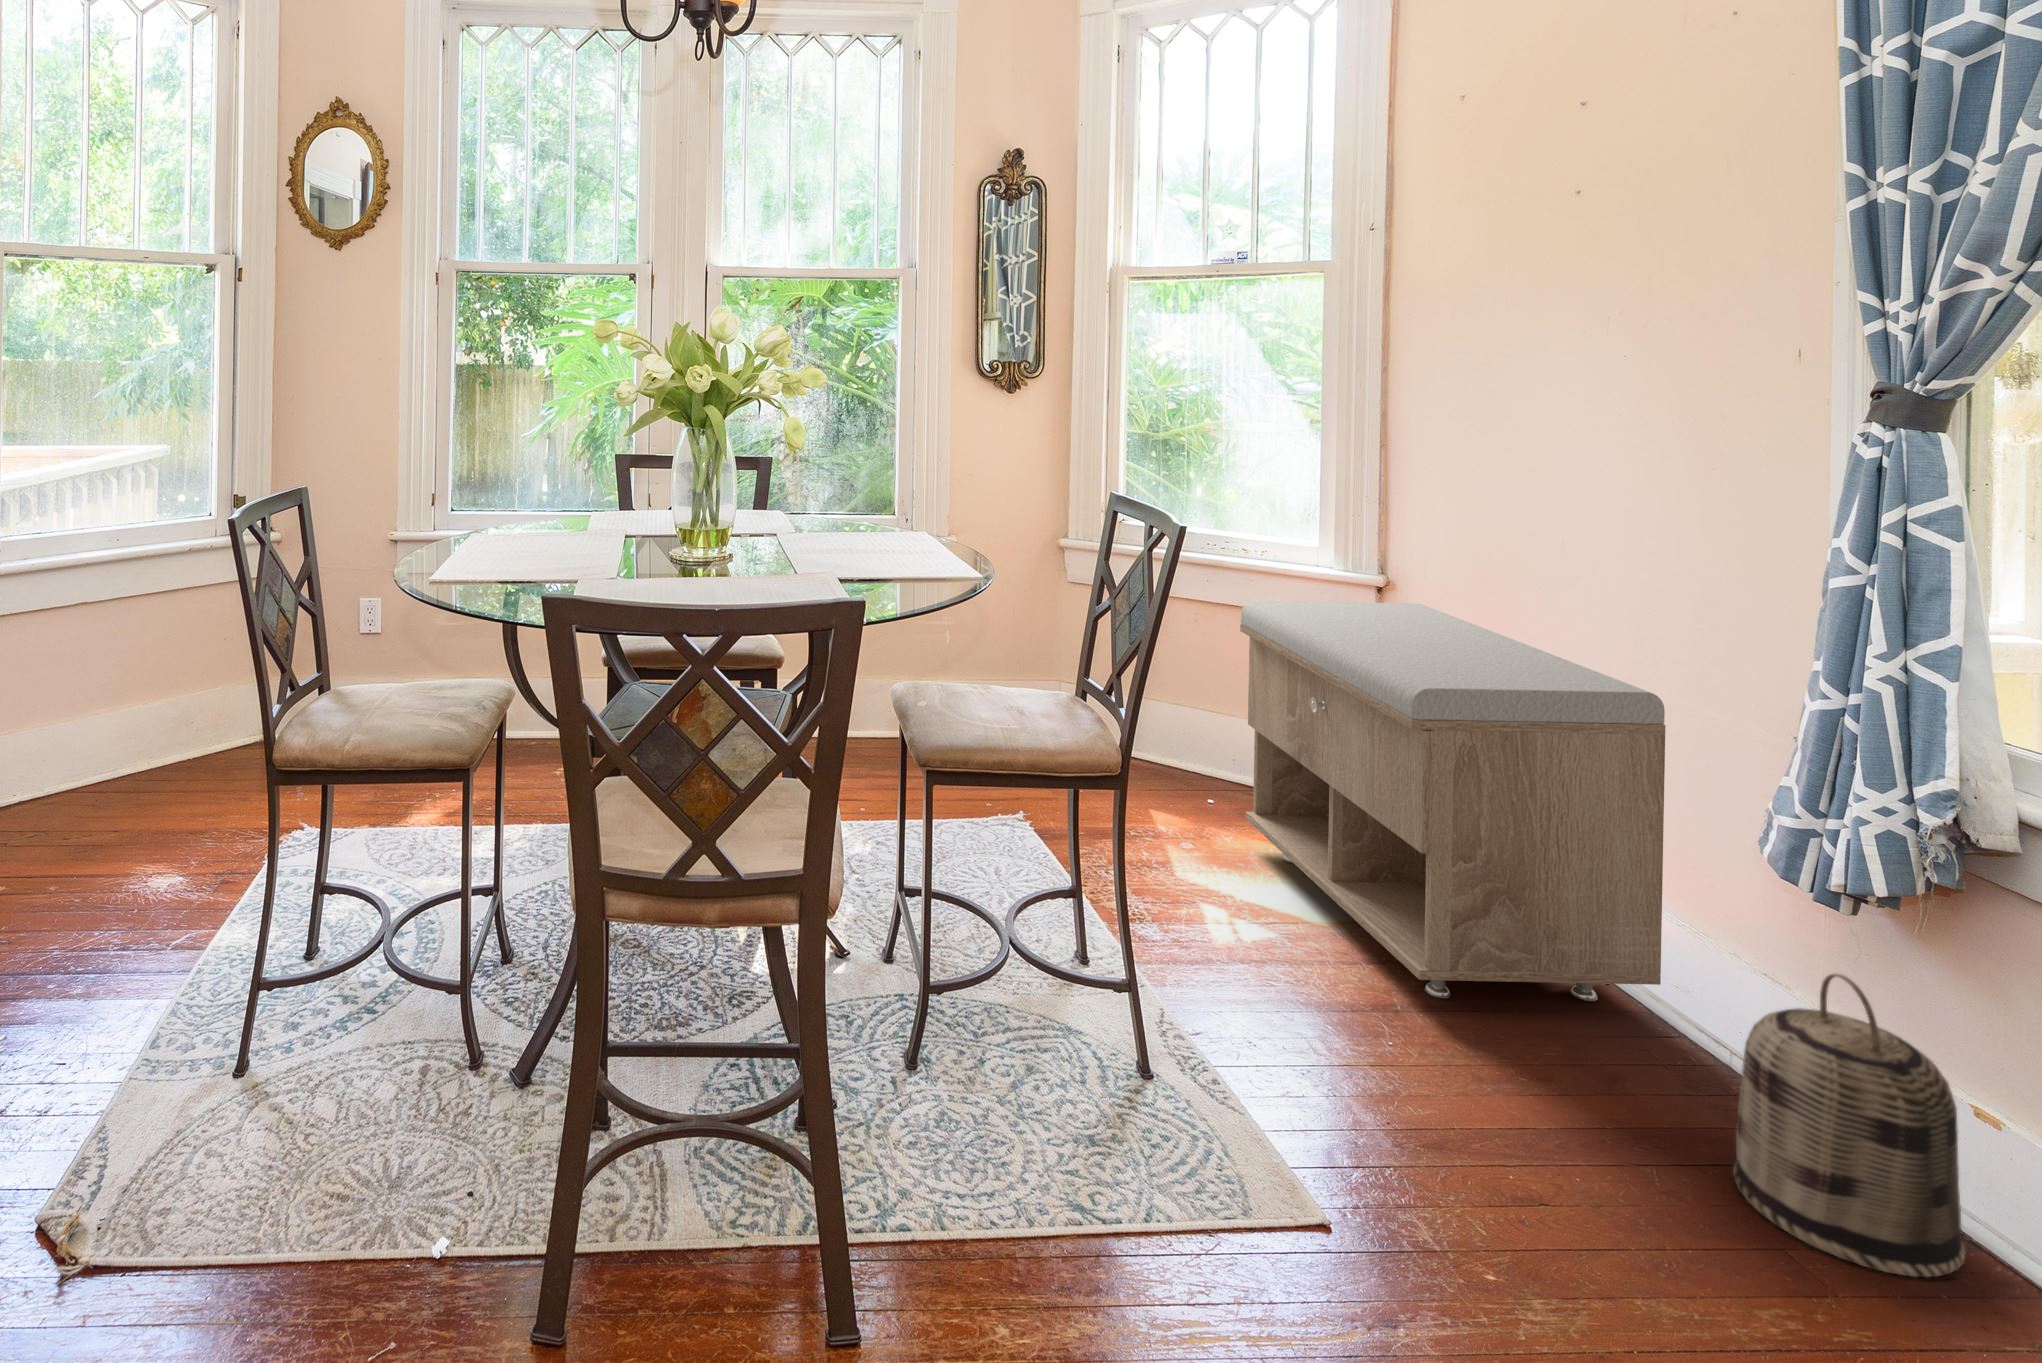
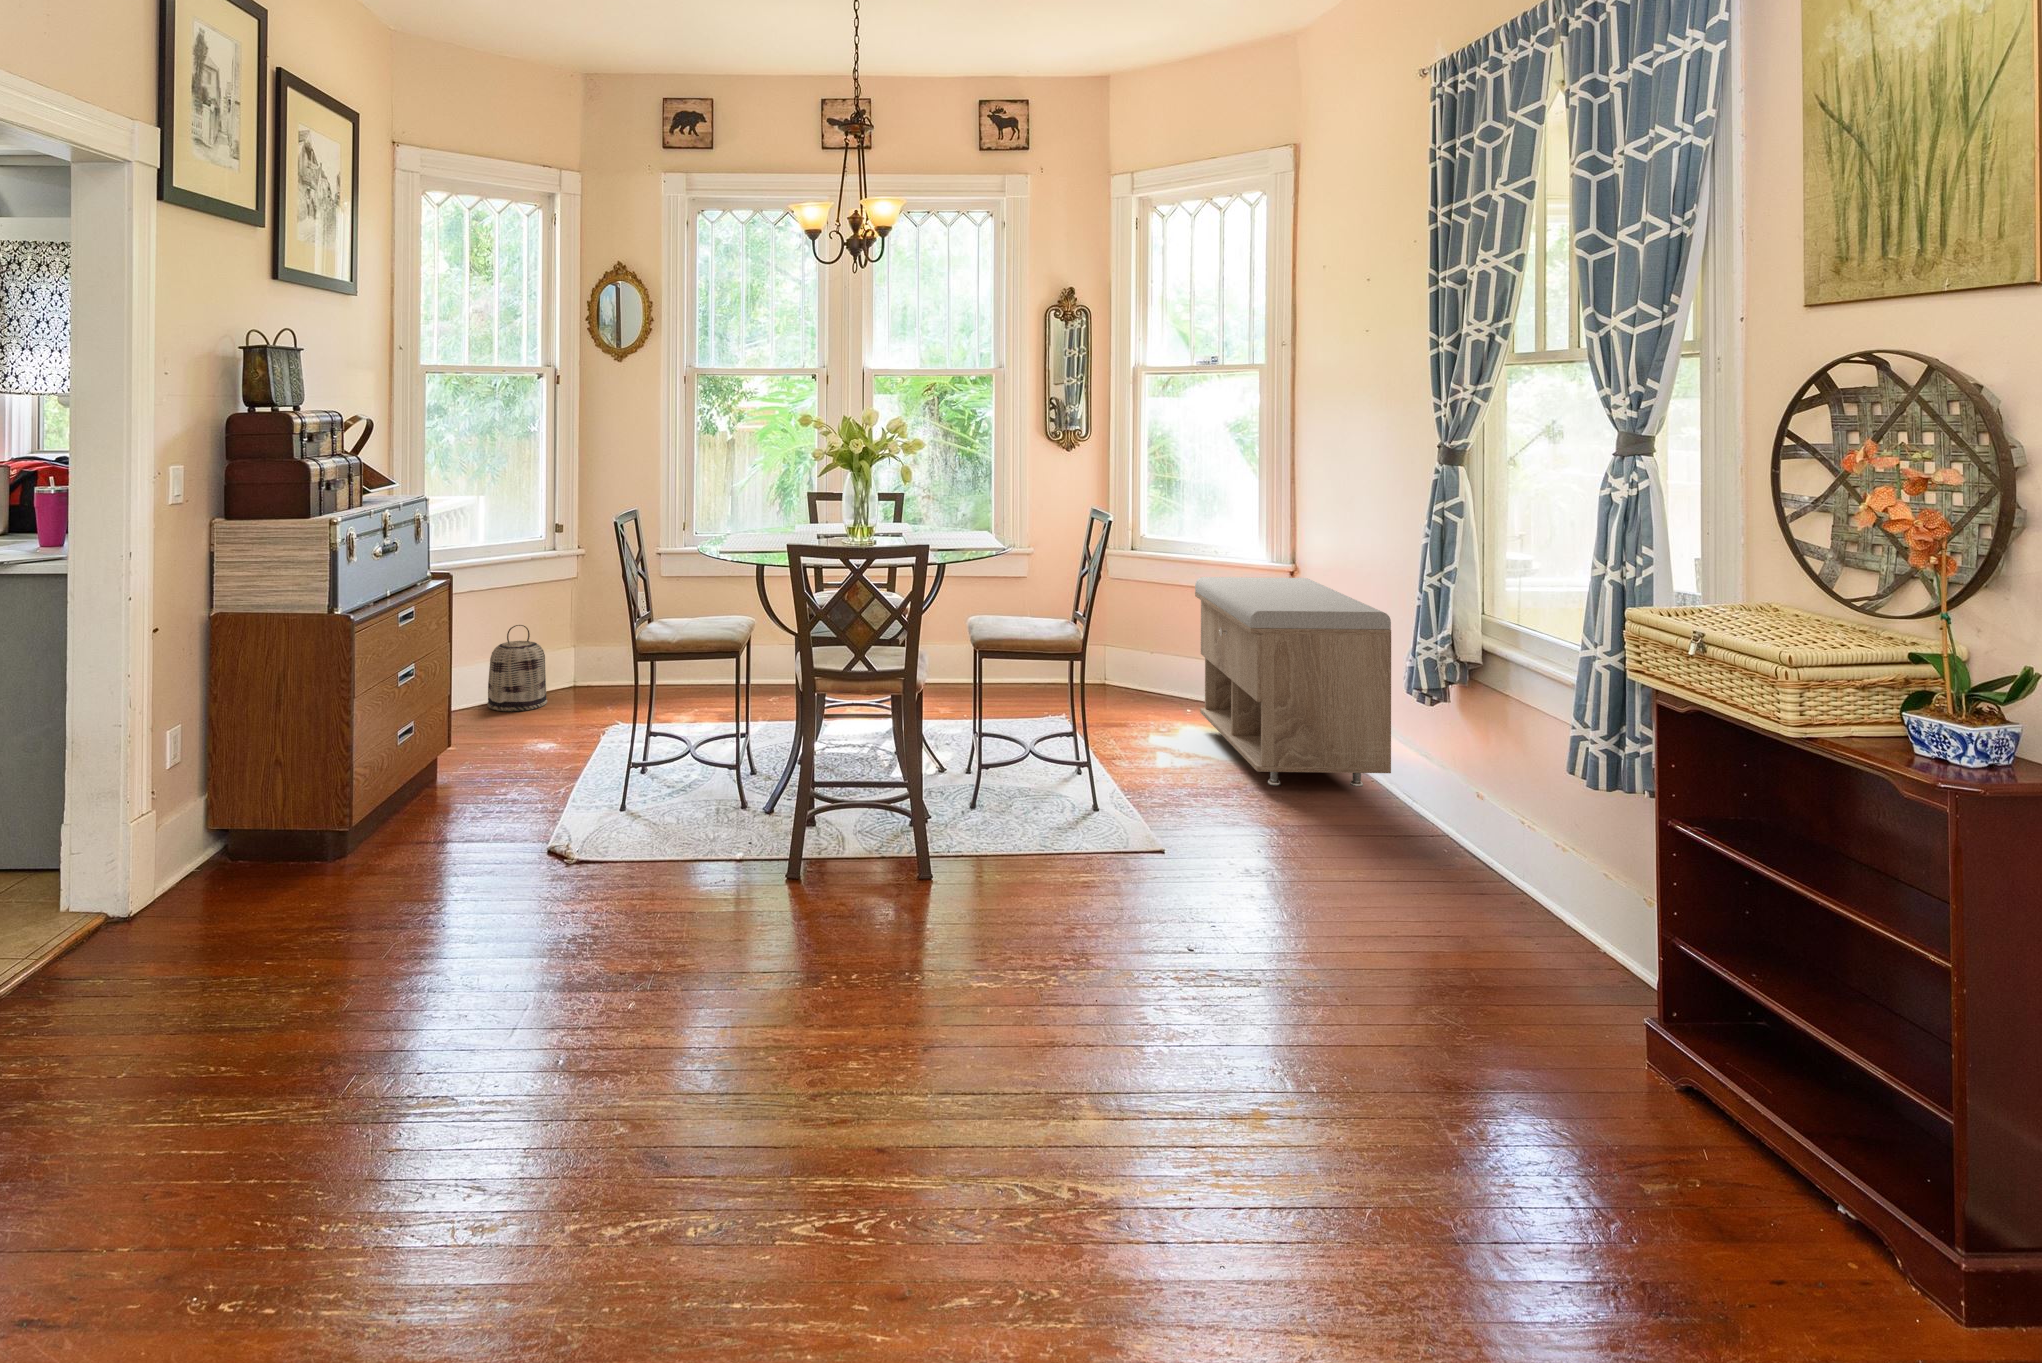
basket: present [1733,974,1965,1277] -> present [487,625,547,711]

